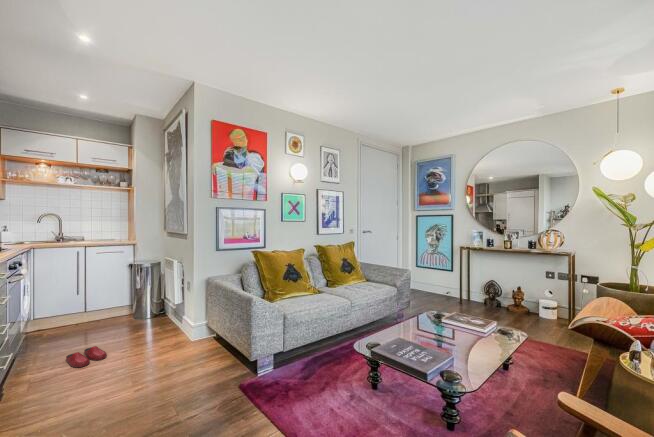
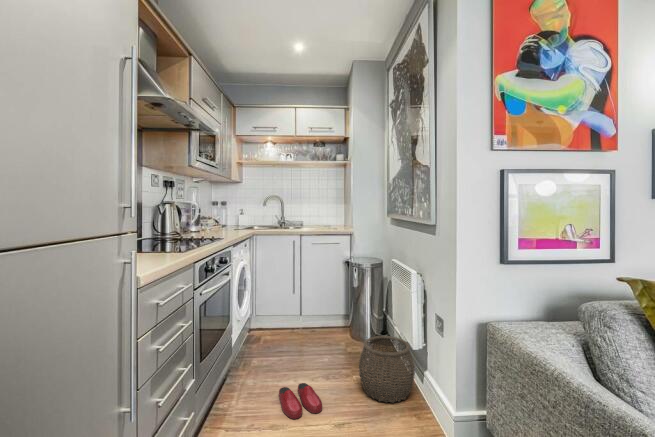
woven basket: none [137,303,177,342] -> present [359,336,415,403]

